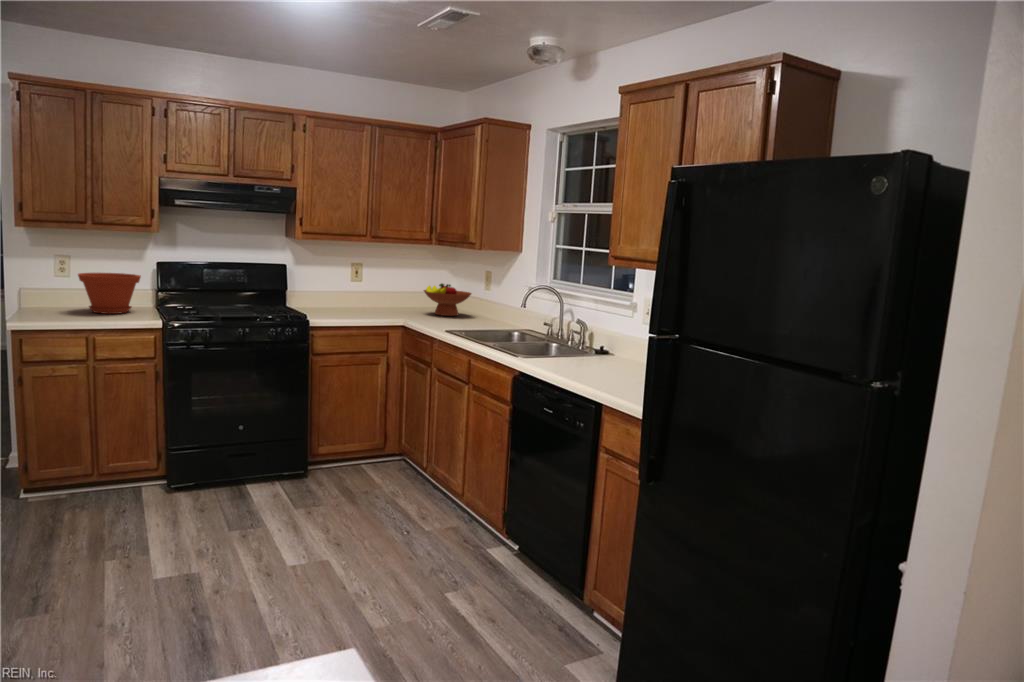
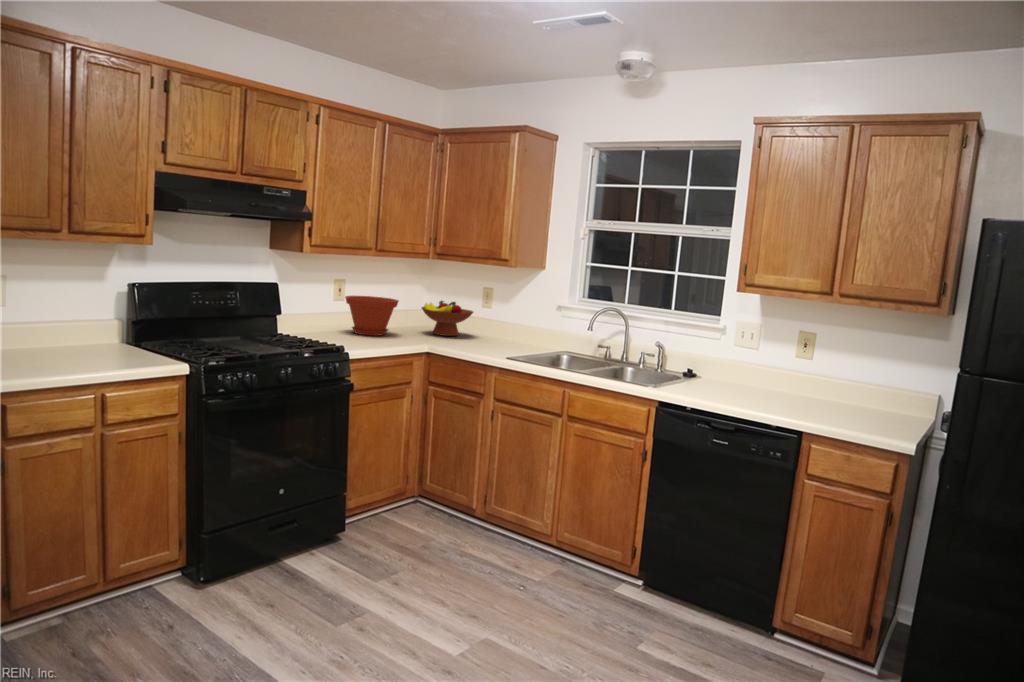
plant pot: present [78,273,141,314] -> present [345,296,399,336]

